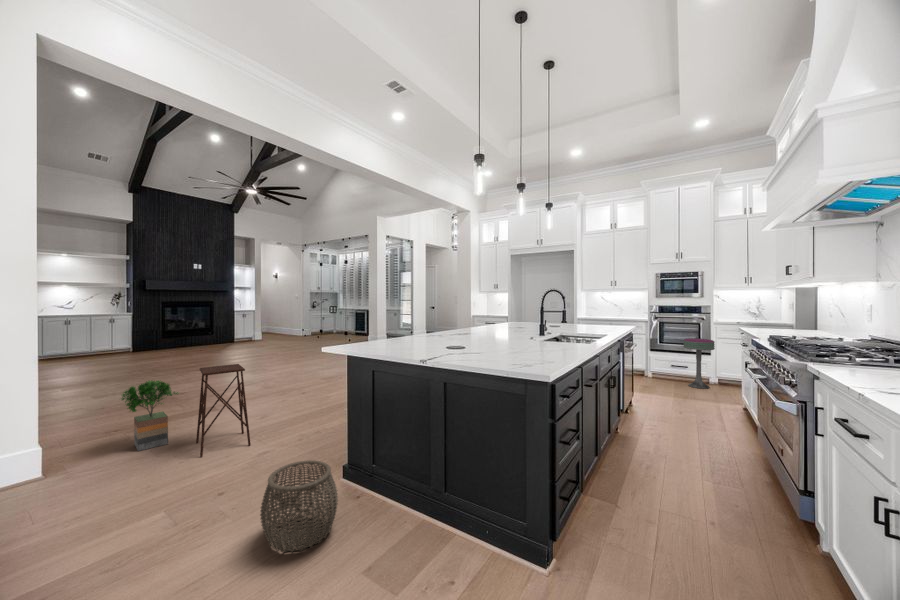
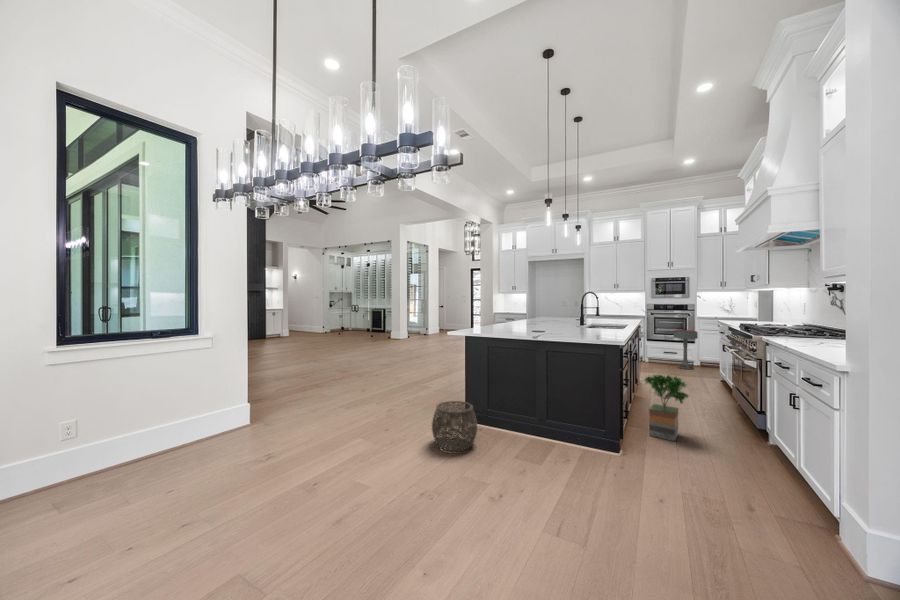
side table: present [196,364,251,457] -> none [327,346,370,412]
potted tree: present [122,381,179,451] -> present [645,375,688,441]

